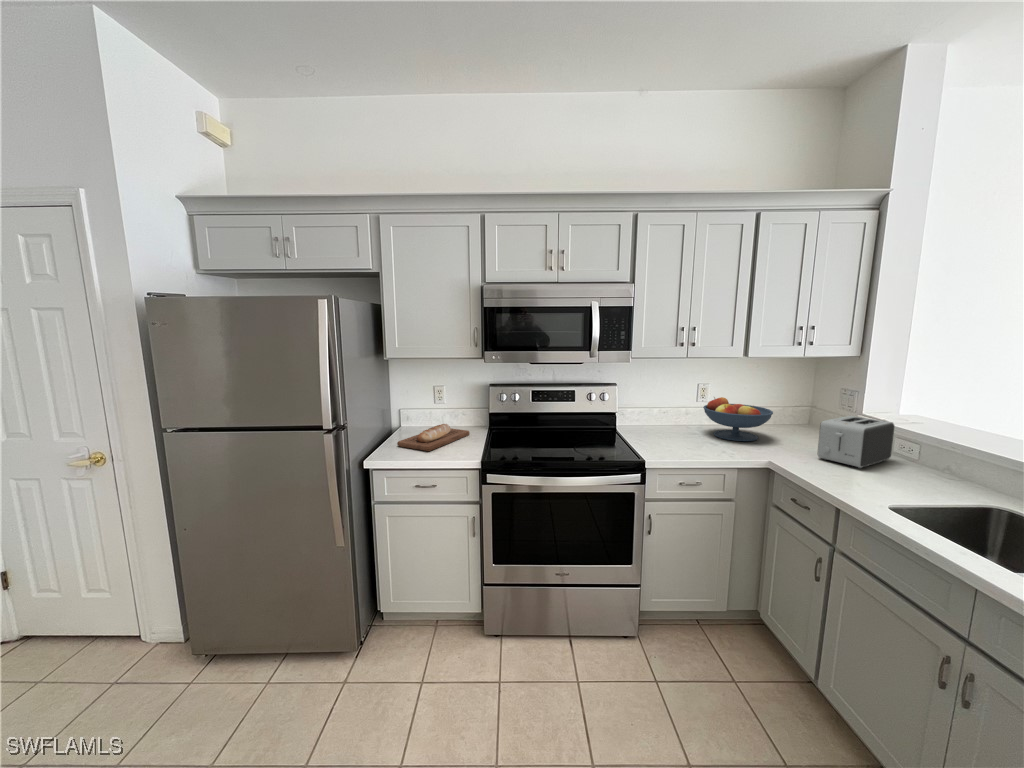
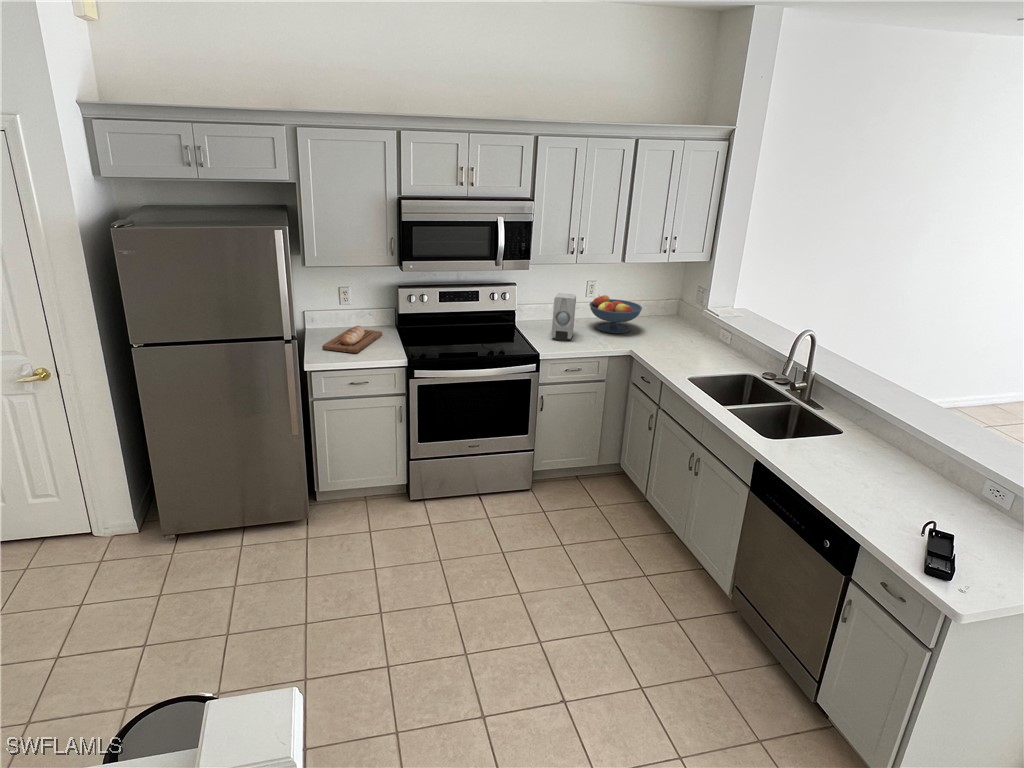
soap dispenser: none [659,393,688,447] -> present [552,293,576,341]
toaster: present [817,416,894,468] -> none [665,312,716,353]

